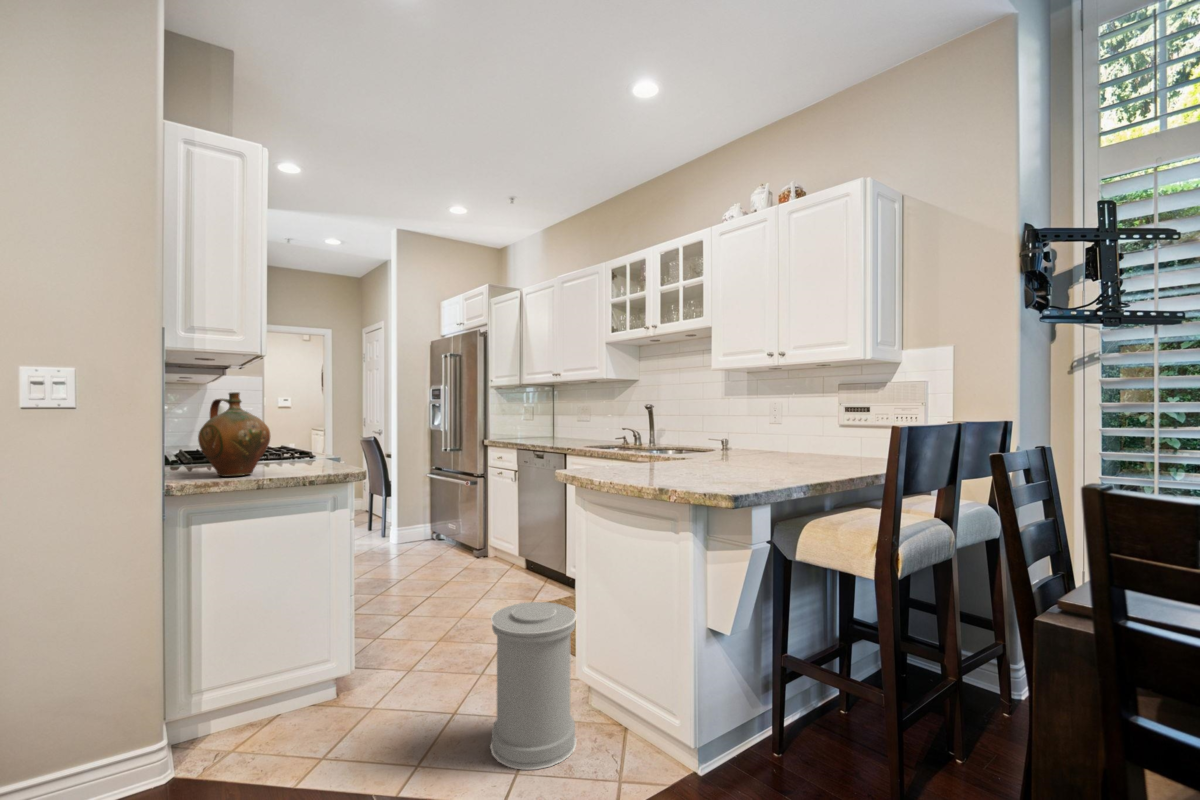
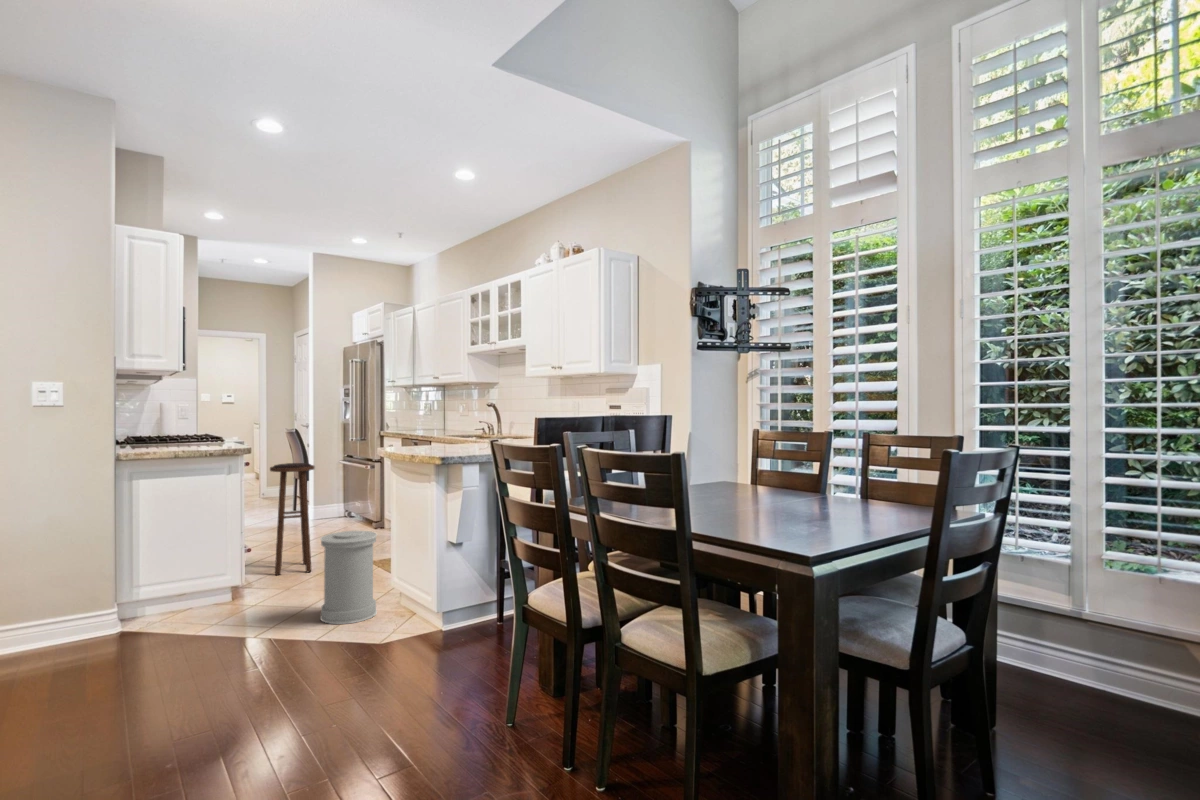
ceramic jug: present [198,392,270,476] -> none [138,397,185,450]
stool: none [375,486,434,644] -> present [270,463,315,575]

